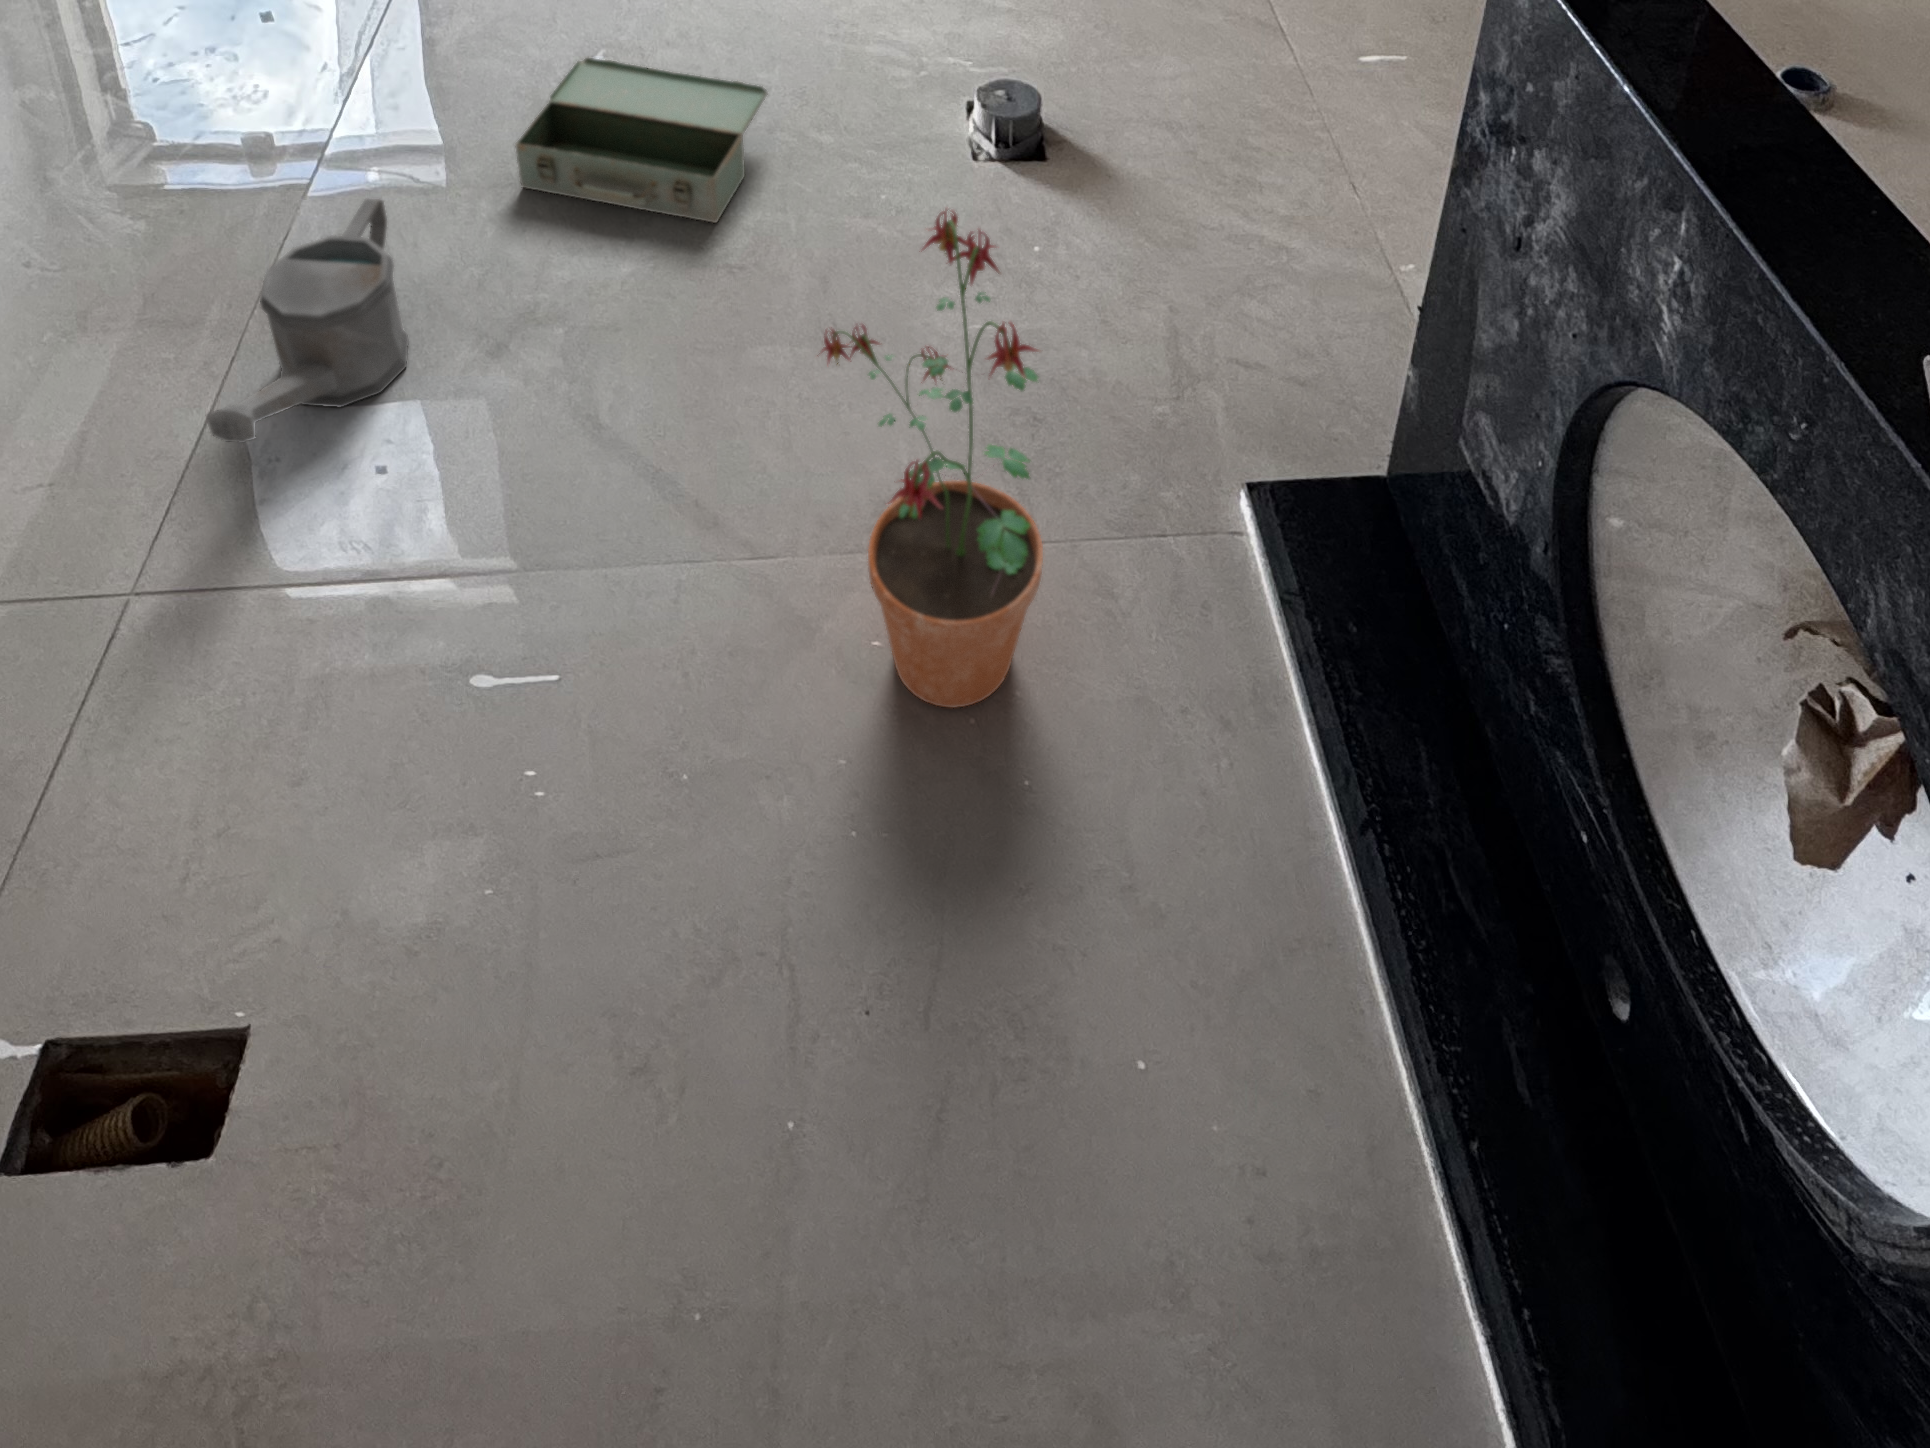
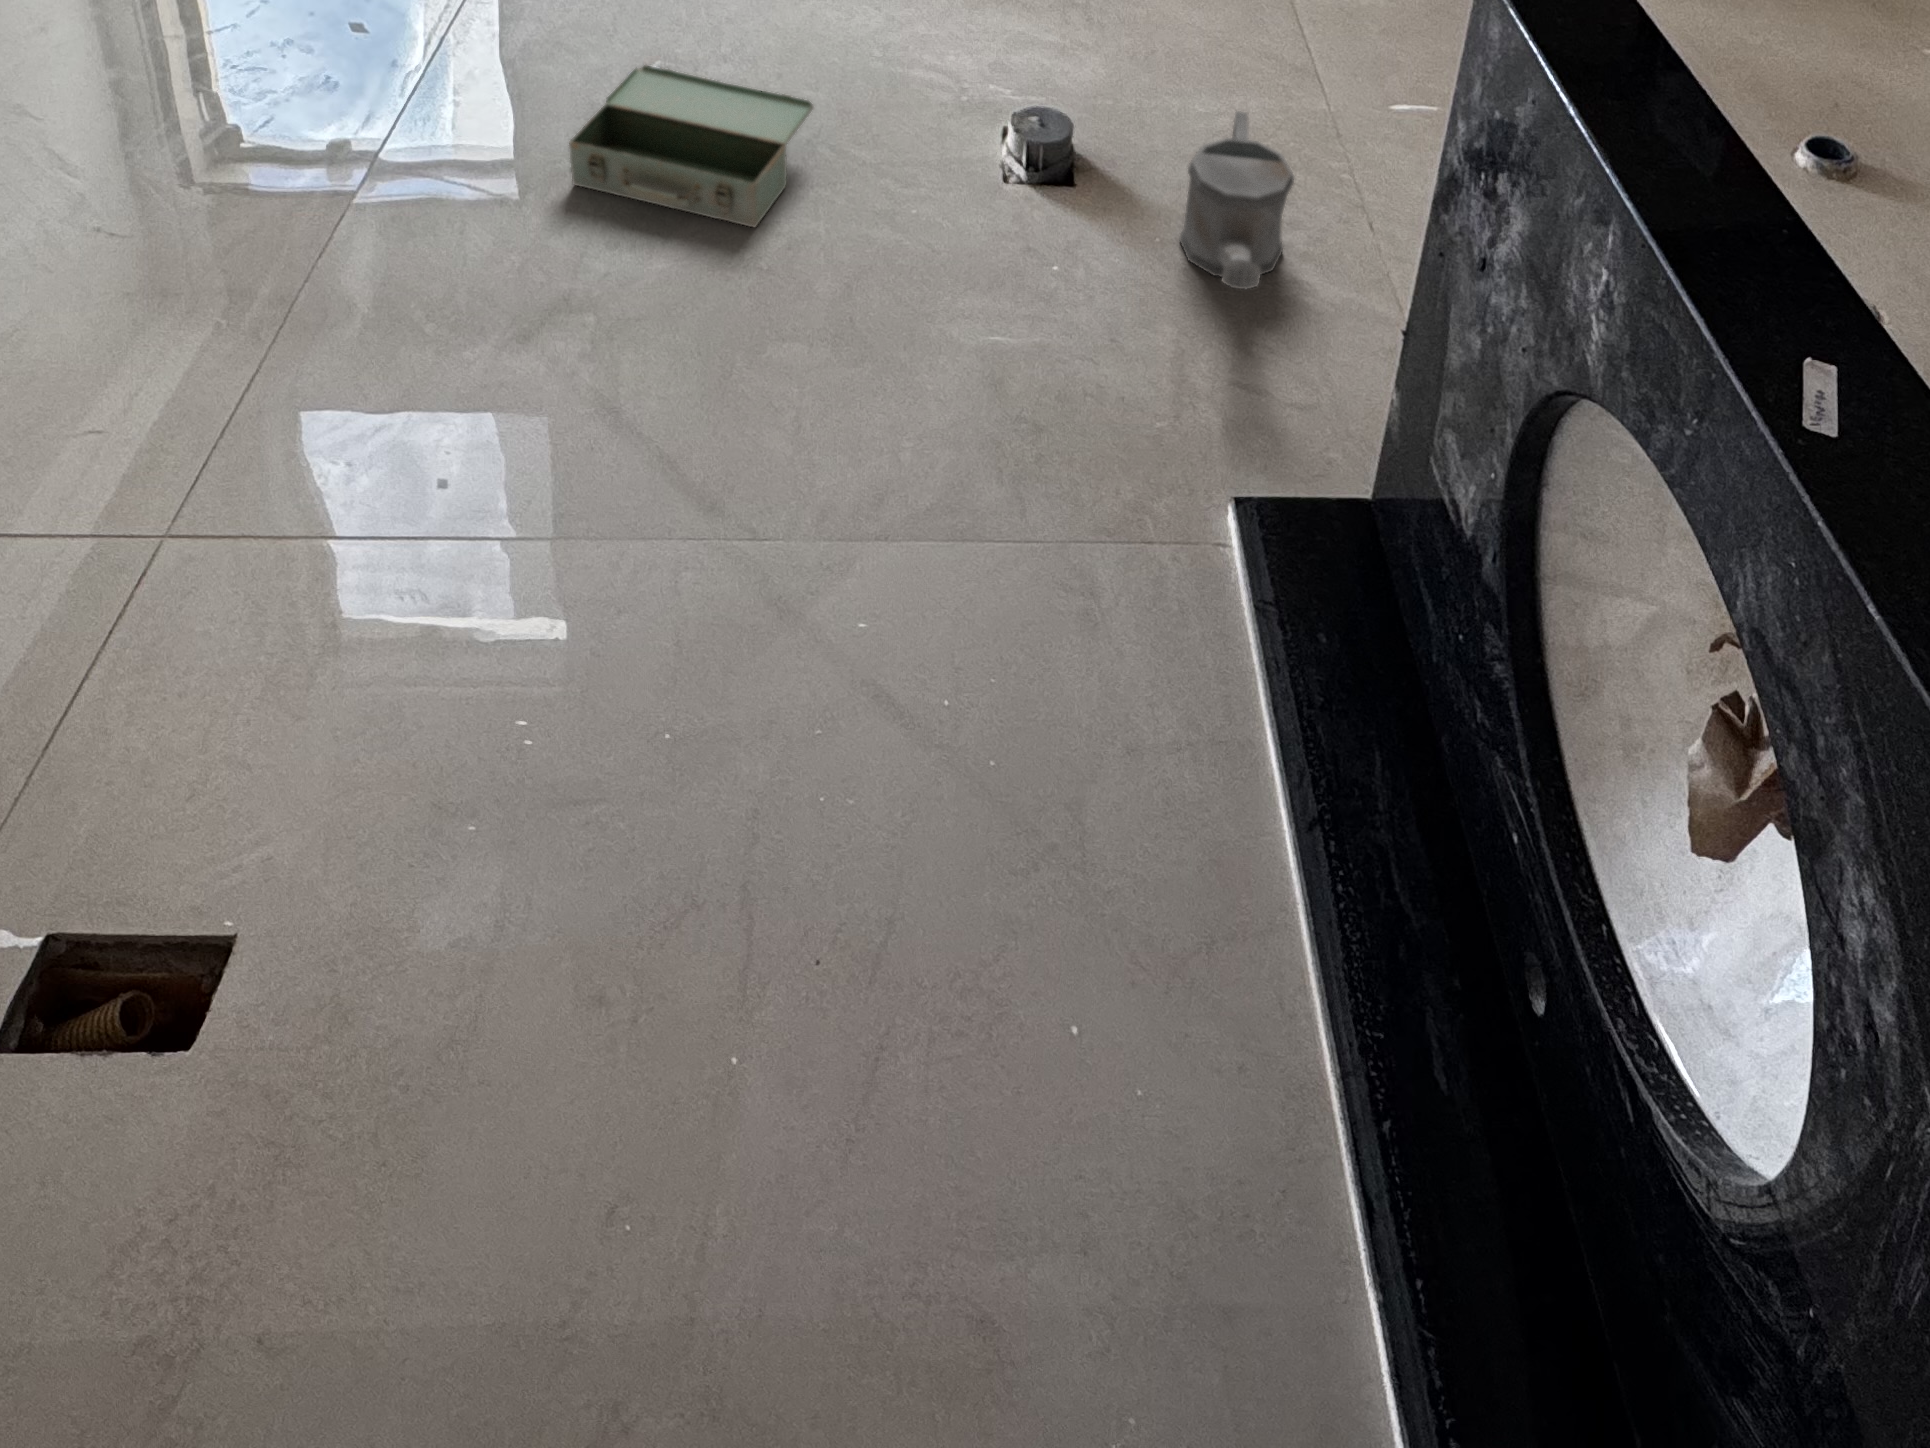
watering can: present [206,199,408,443] -> present [1180,111,1294,289]
potted plant: present [822,209,1043,708] -> none [822,205,1034,691]

